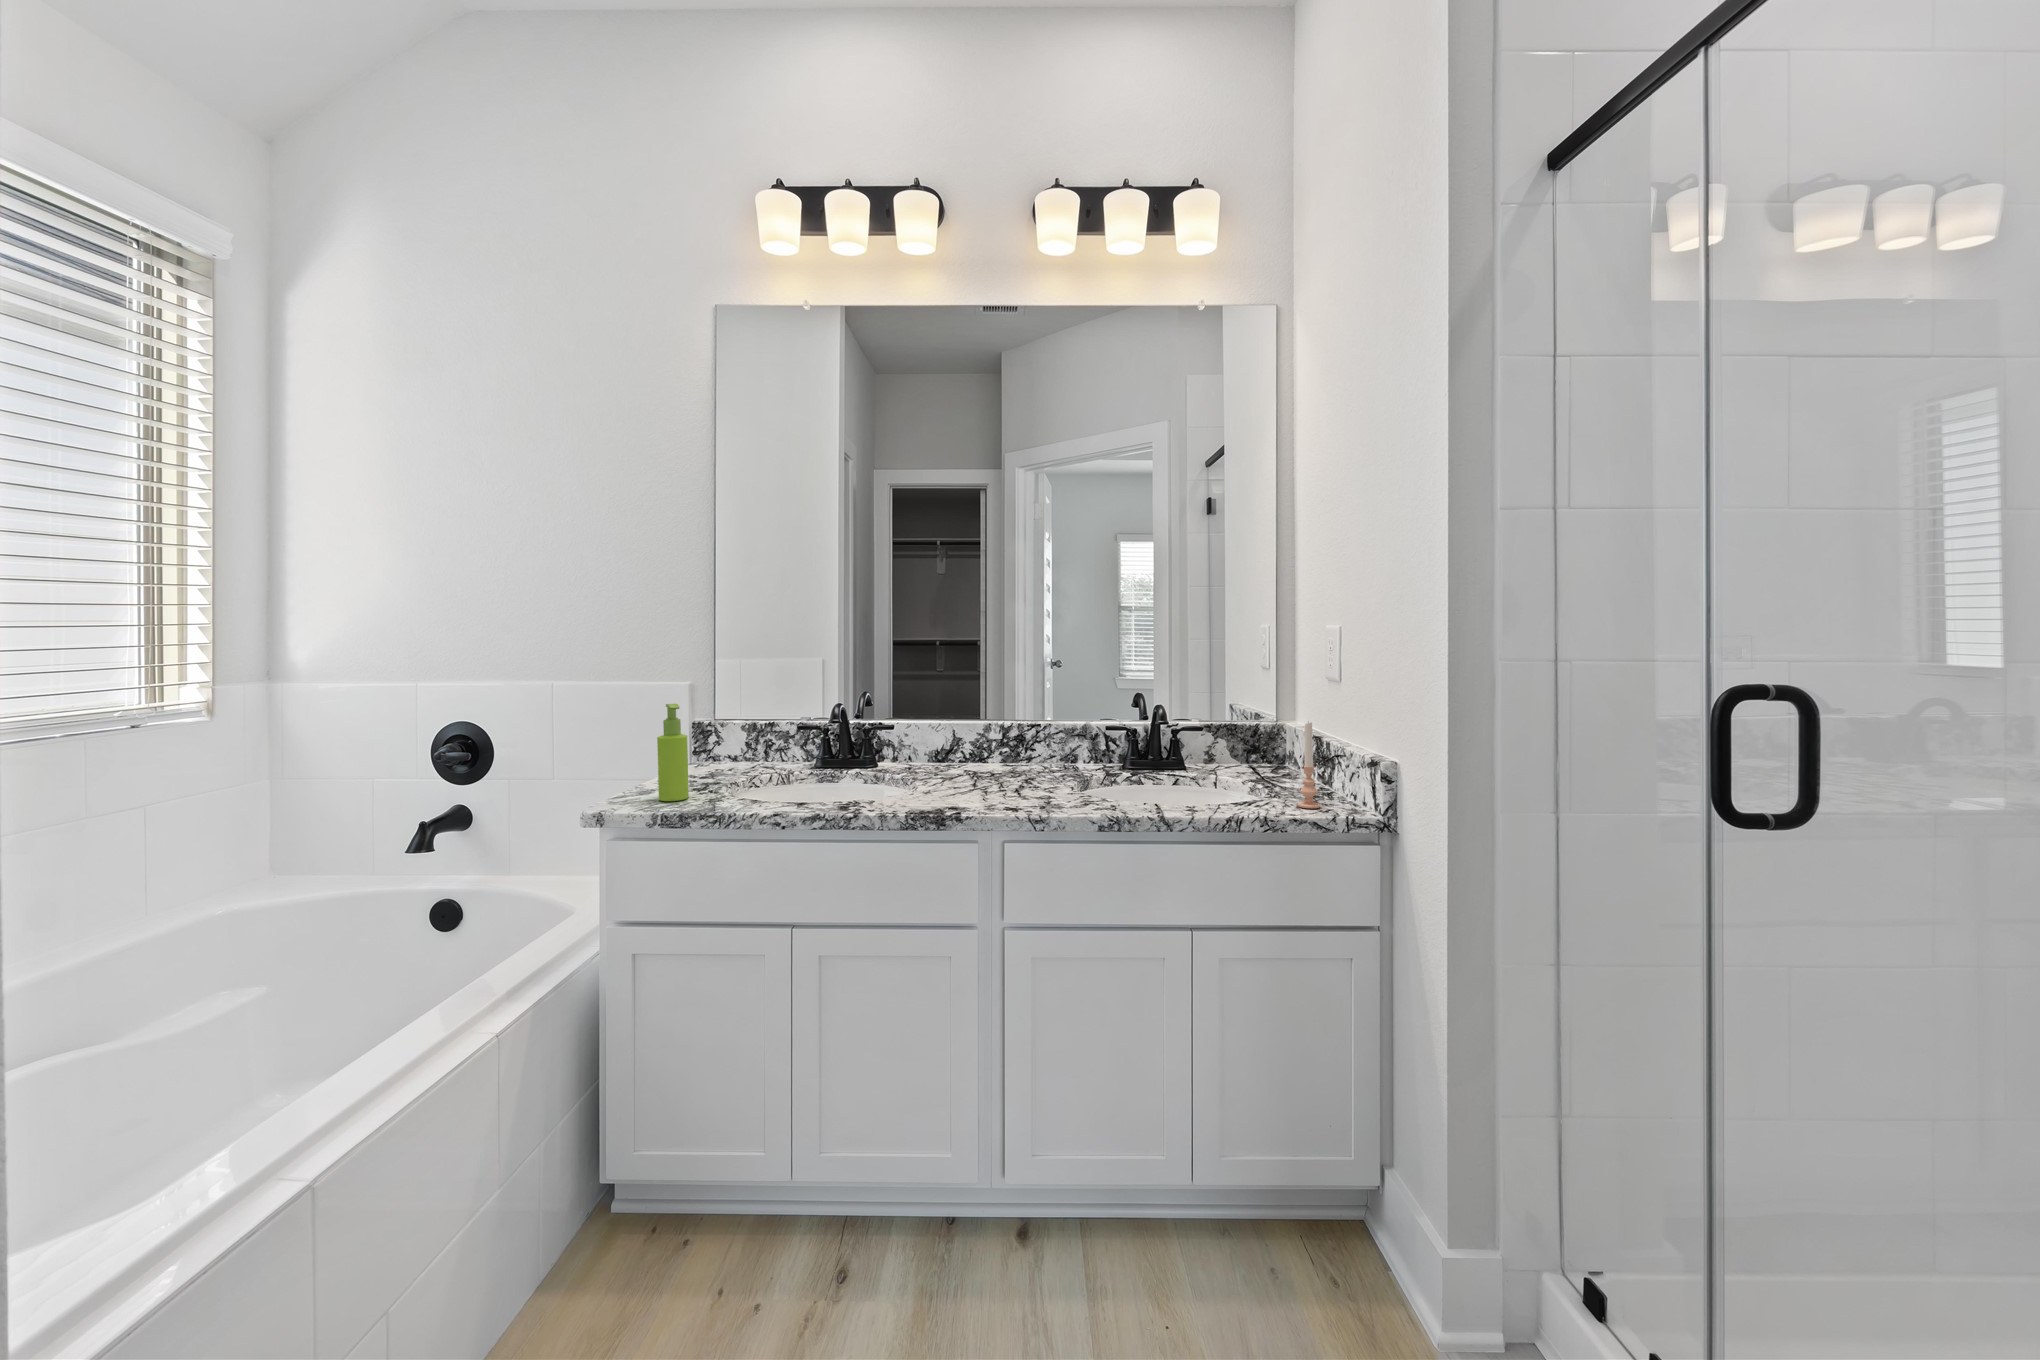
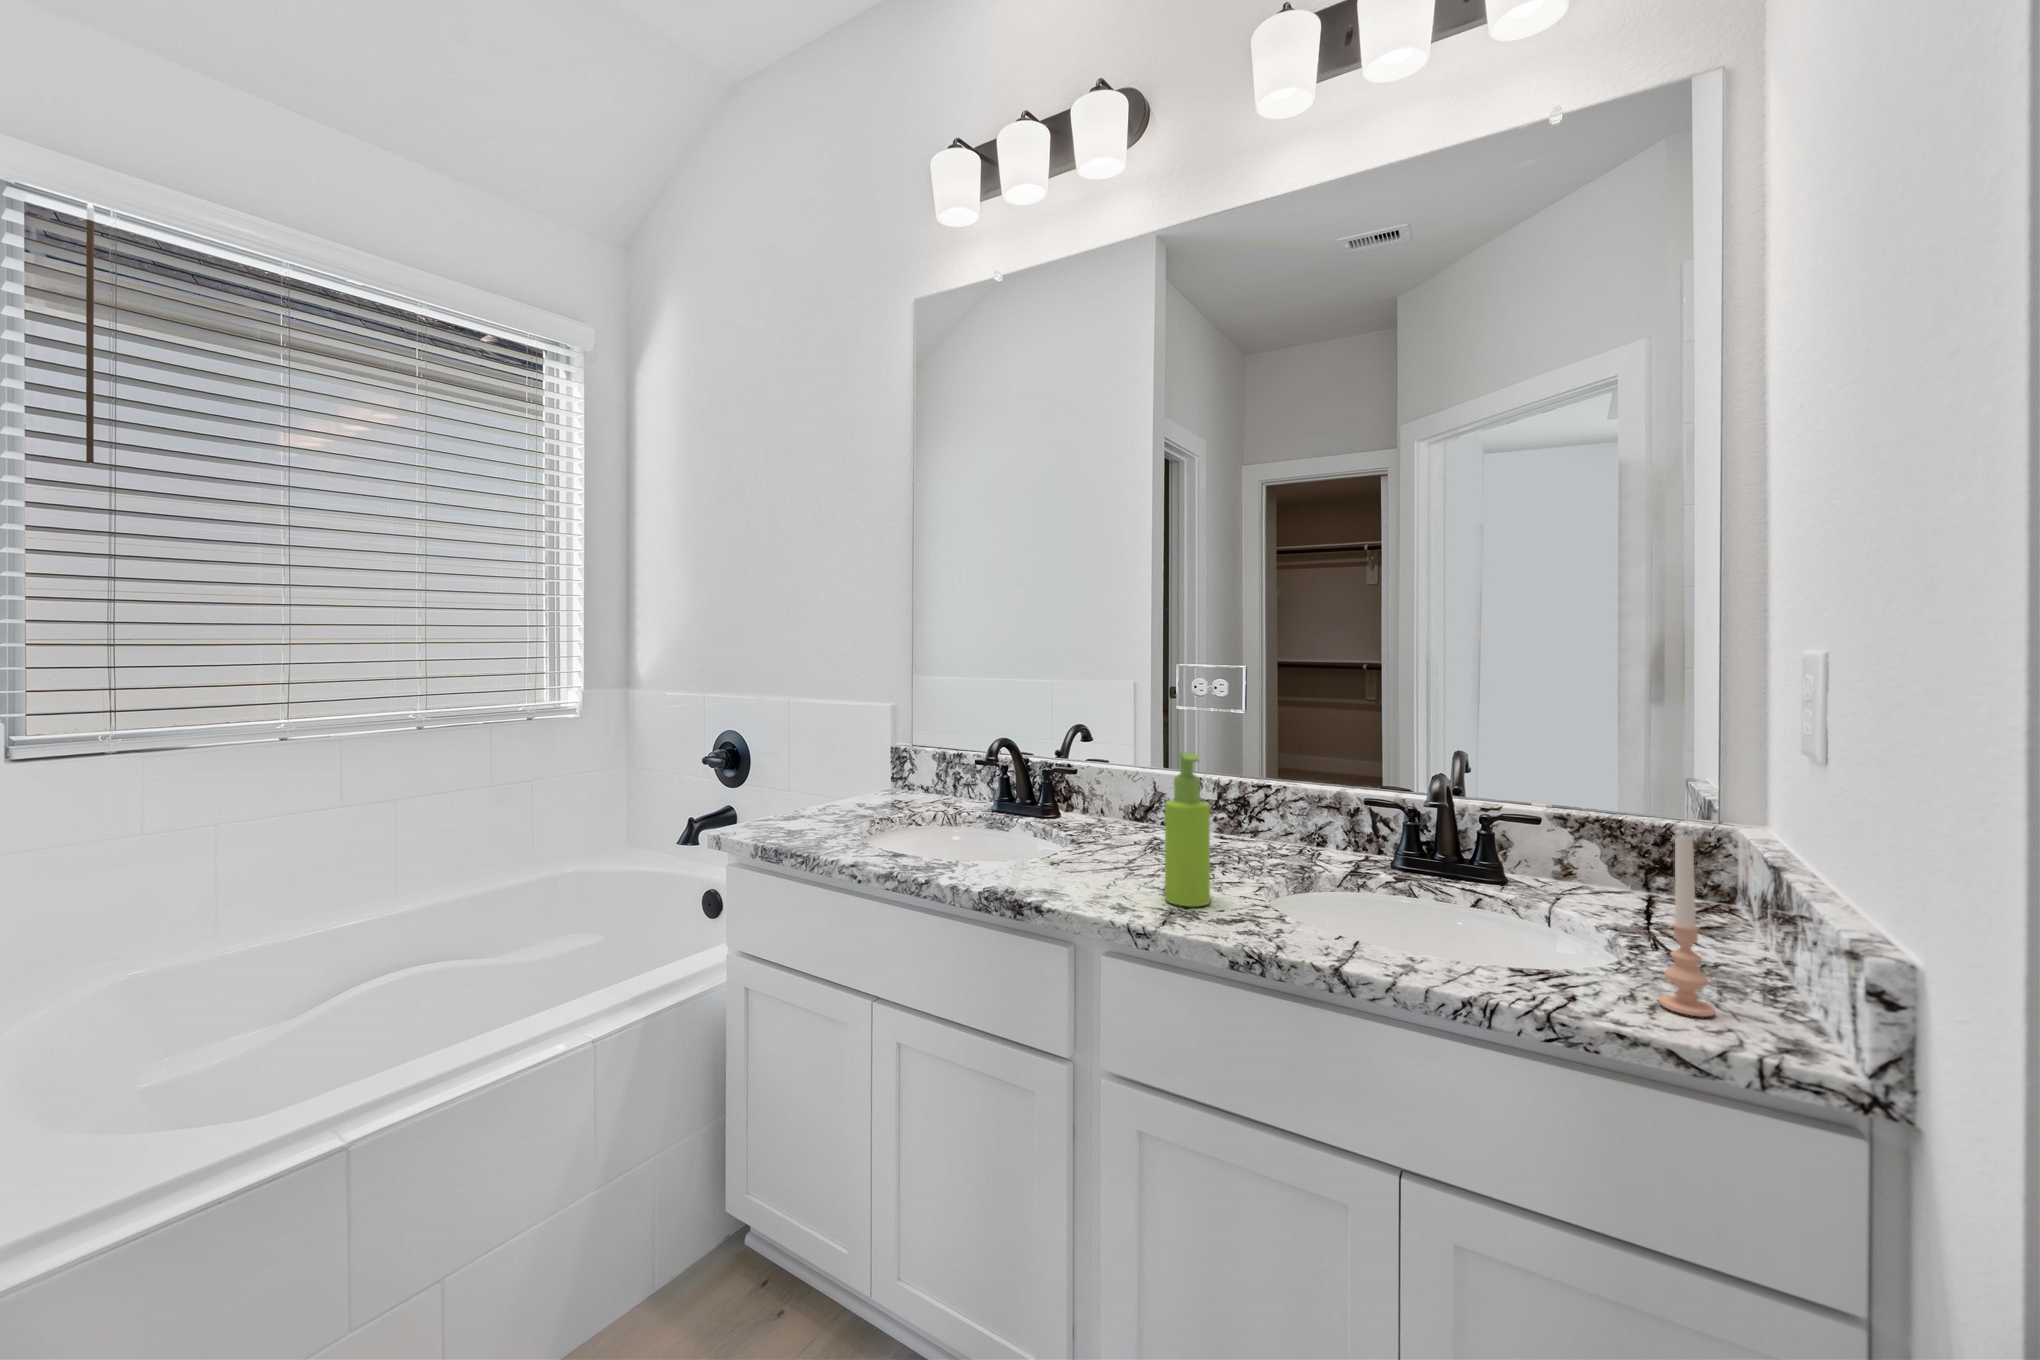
soap dispenser: present [657,704,689,801] -> present [1165,752,1210,907]

